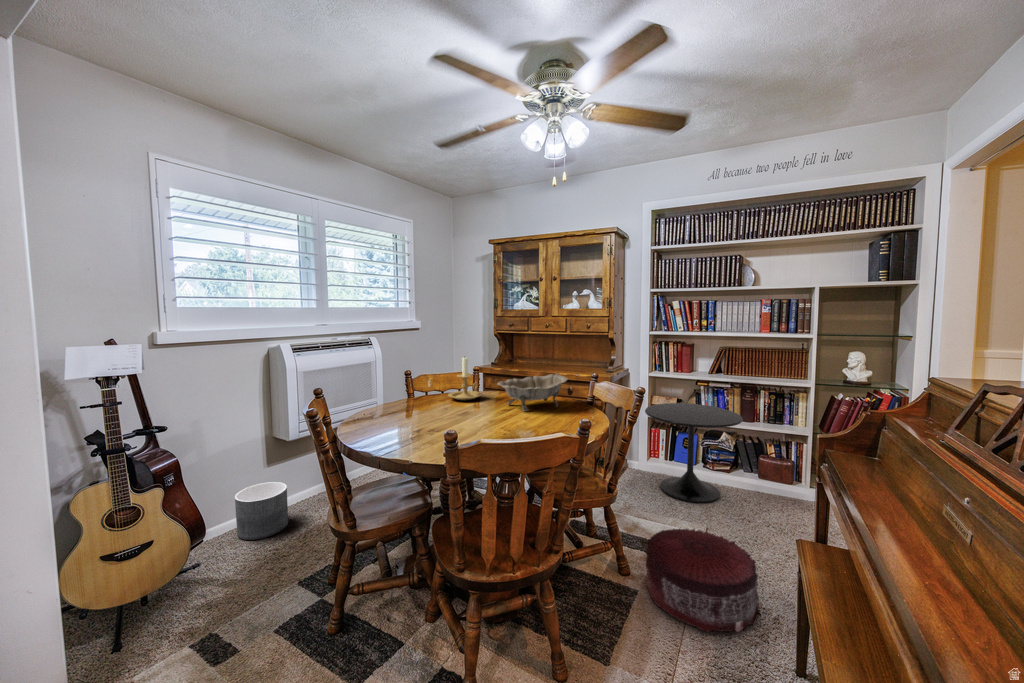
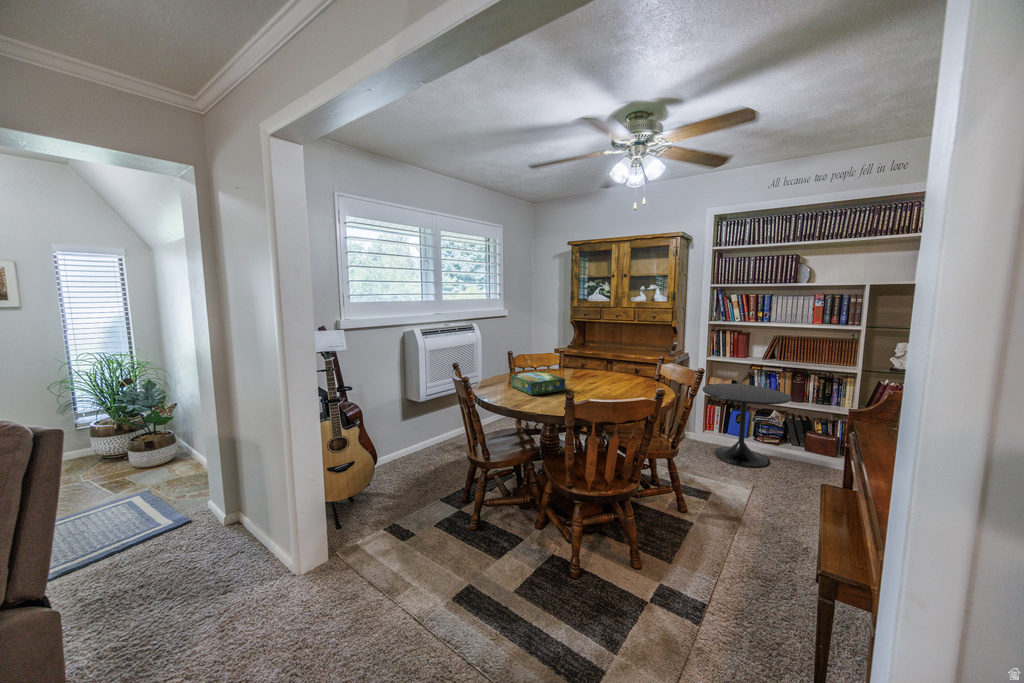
candle holder: present [448,357,482,400] -> none [541,341,568,375]
decorative bowl: present [497,374,568,412] -> none [582,356,640,385]
board game: none [398,396,469,432] -> present [512,371,565,396]
planter: present [235,482,288,540] -> none [387,431,422,470]
pouf: present [646,529,761,632] -> none [701,480,795,554]

